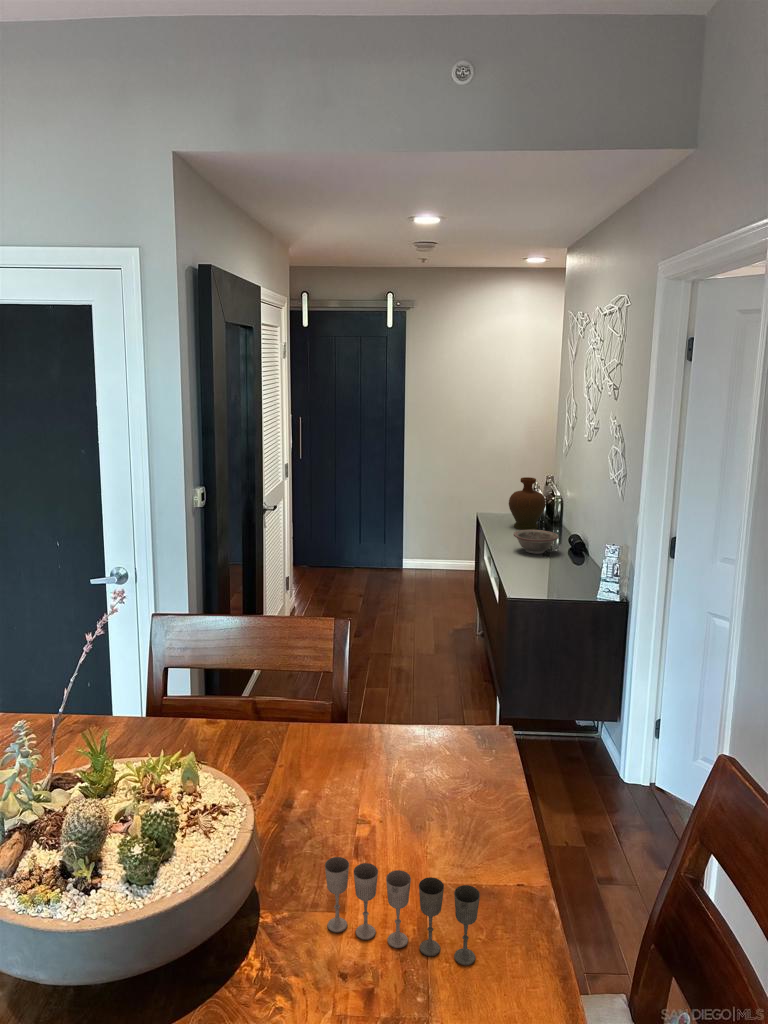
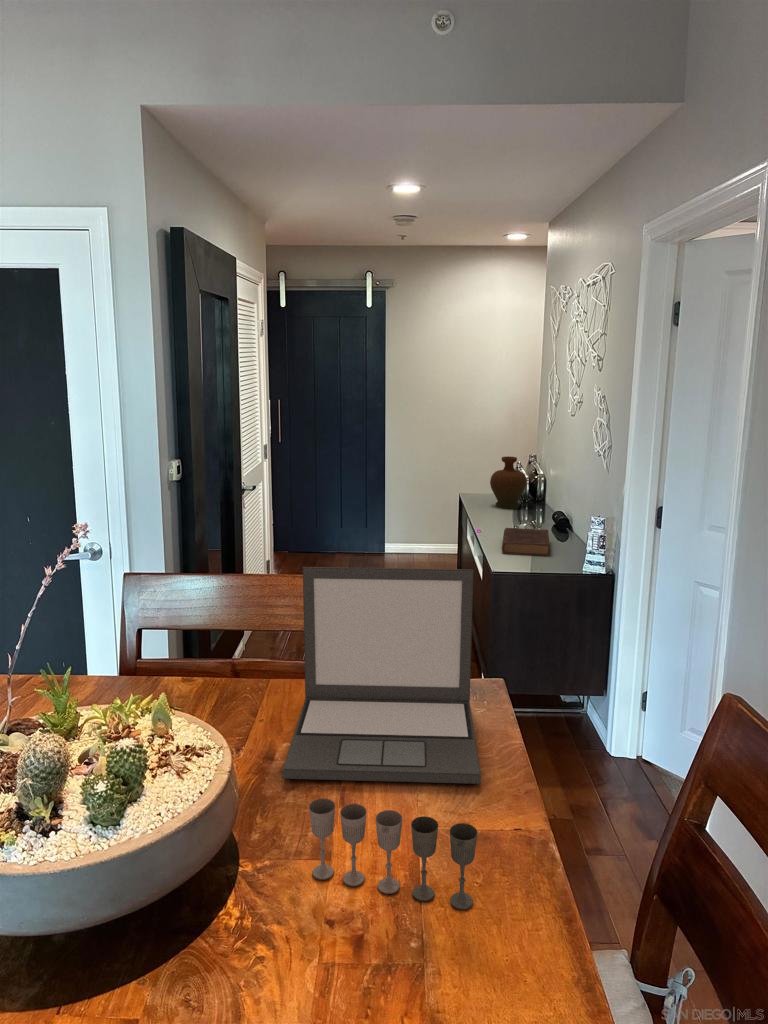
decorative bowl: present [513,530,559,554] -> none [496,506,541,529]
book: none [518,554,566,584] -> present [502,528,550,556]
laptop: none [300,622,487,838] -> present [282,567,481,784]

